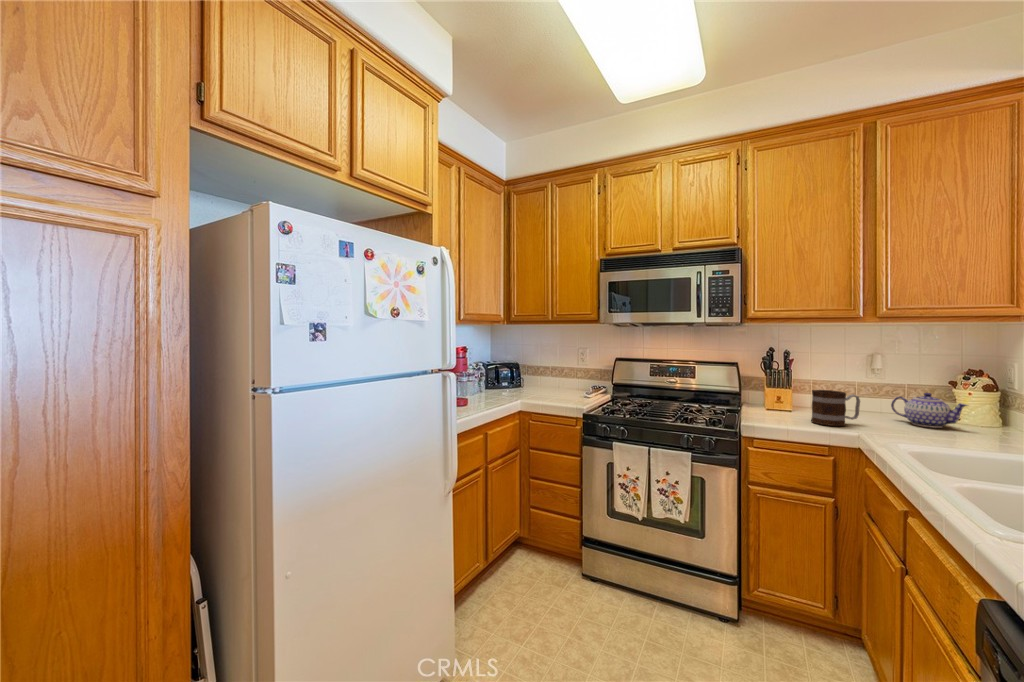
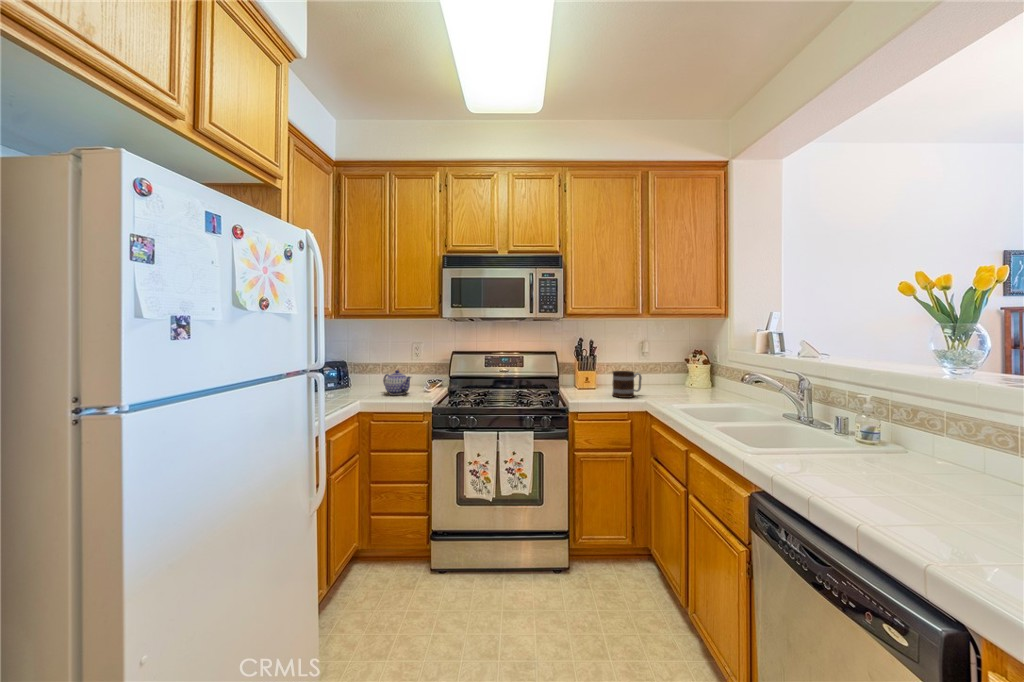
teapot: present [891,393,968,428] -> present [383,370,411,395]

